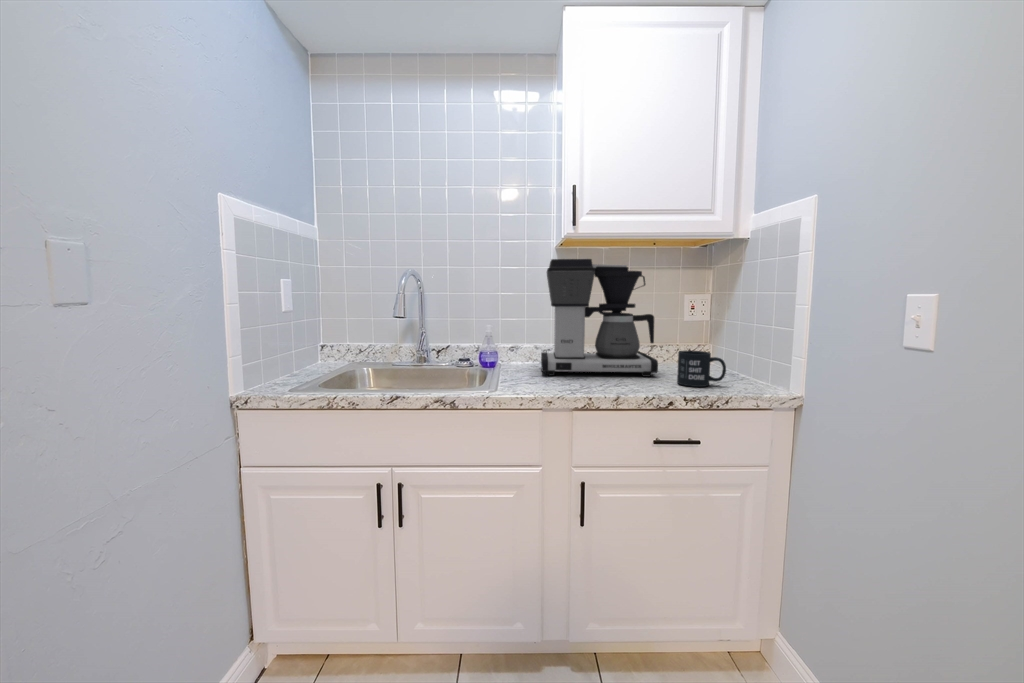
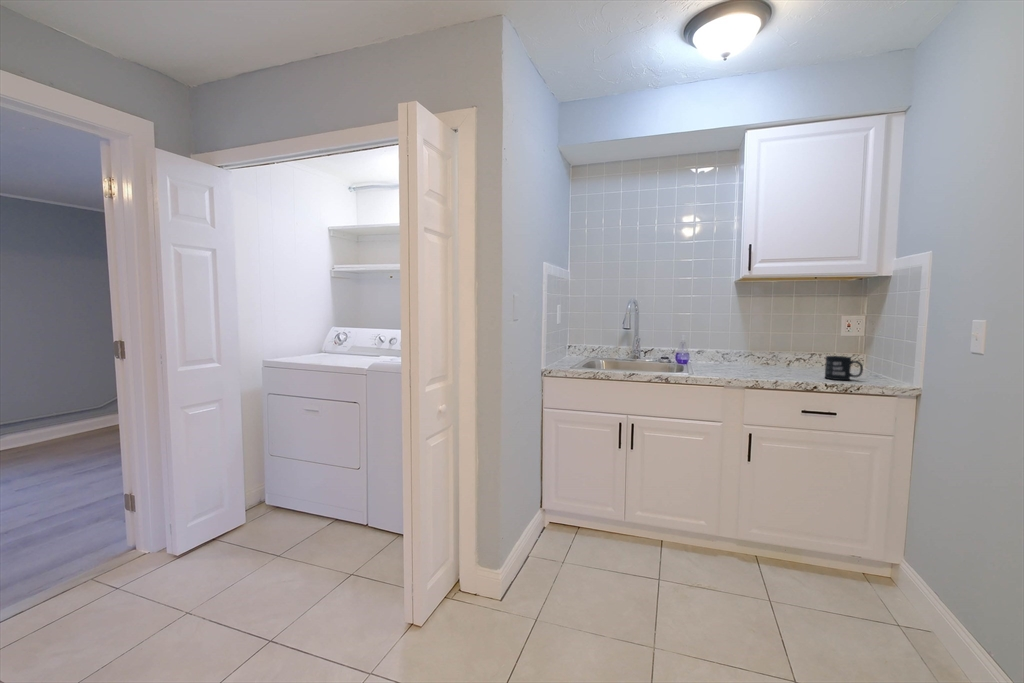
coffee maker: present [541,259,658,377] -> none [720,292,811,374]

